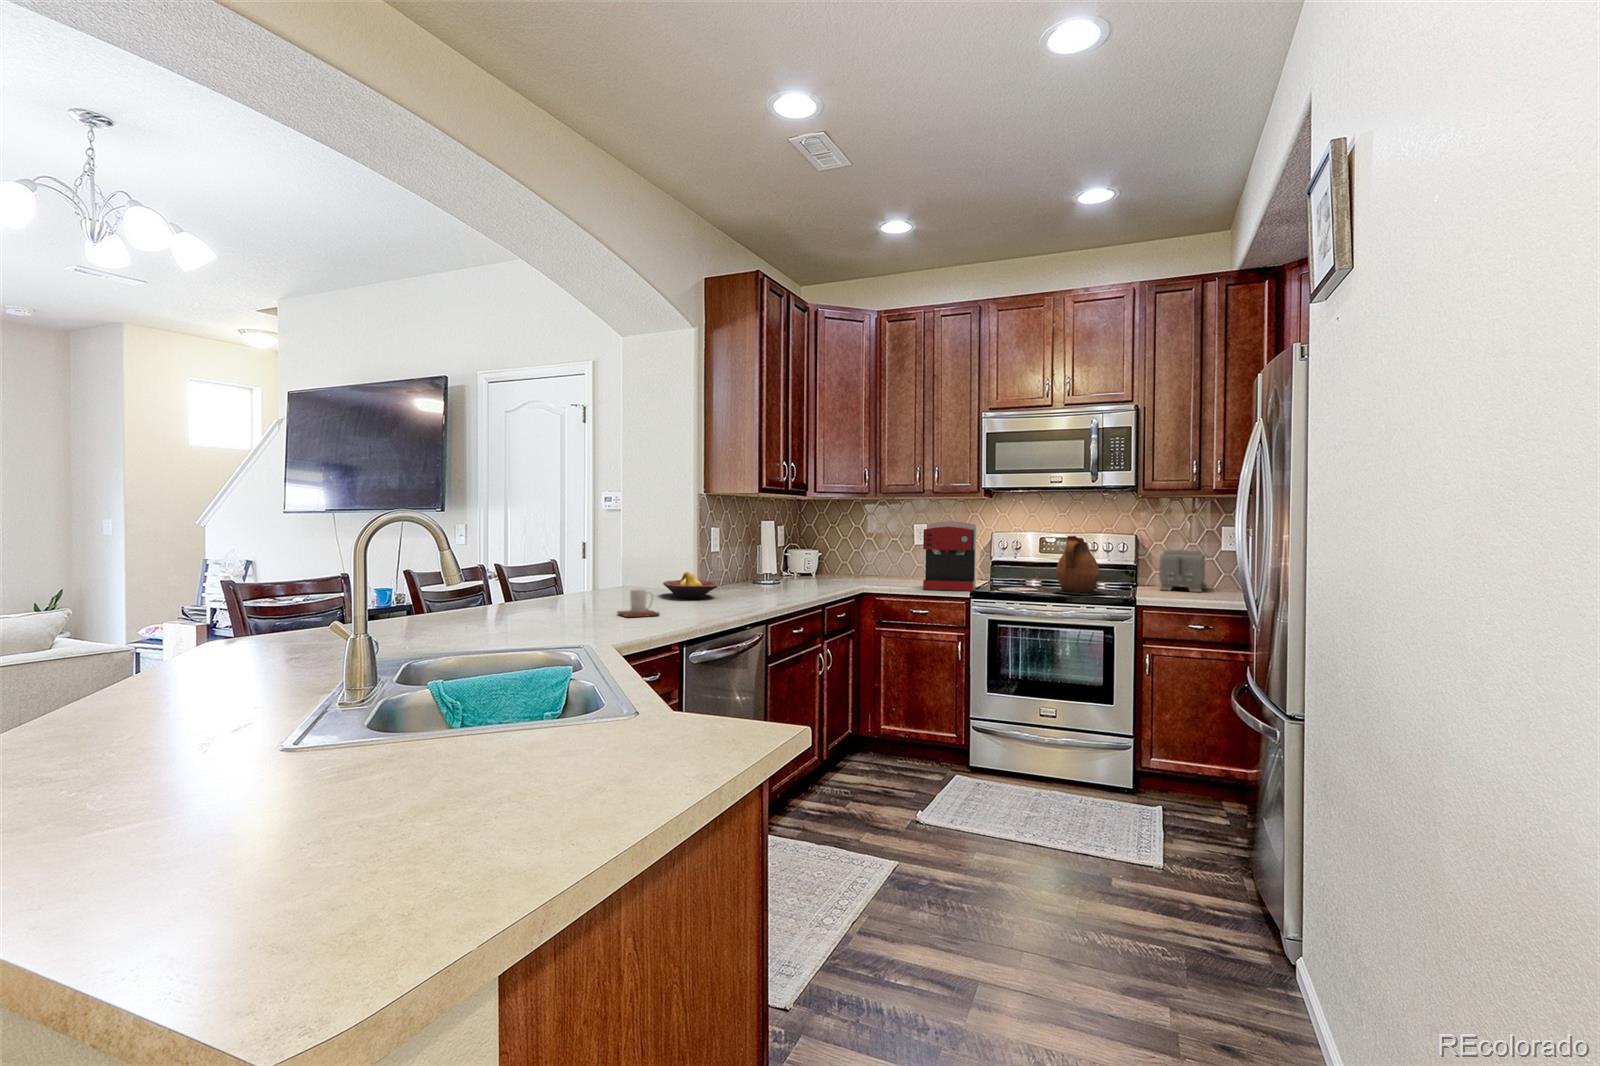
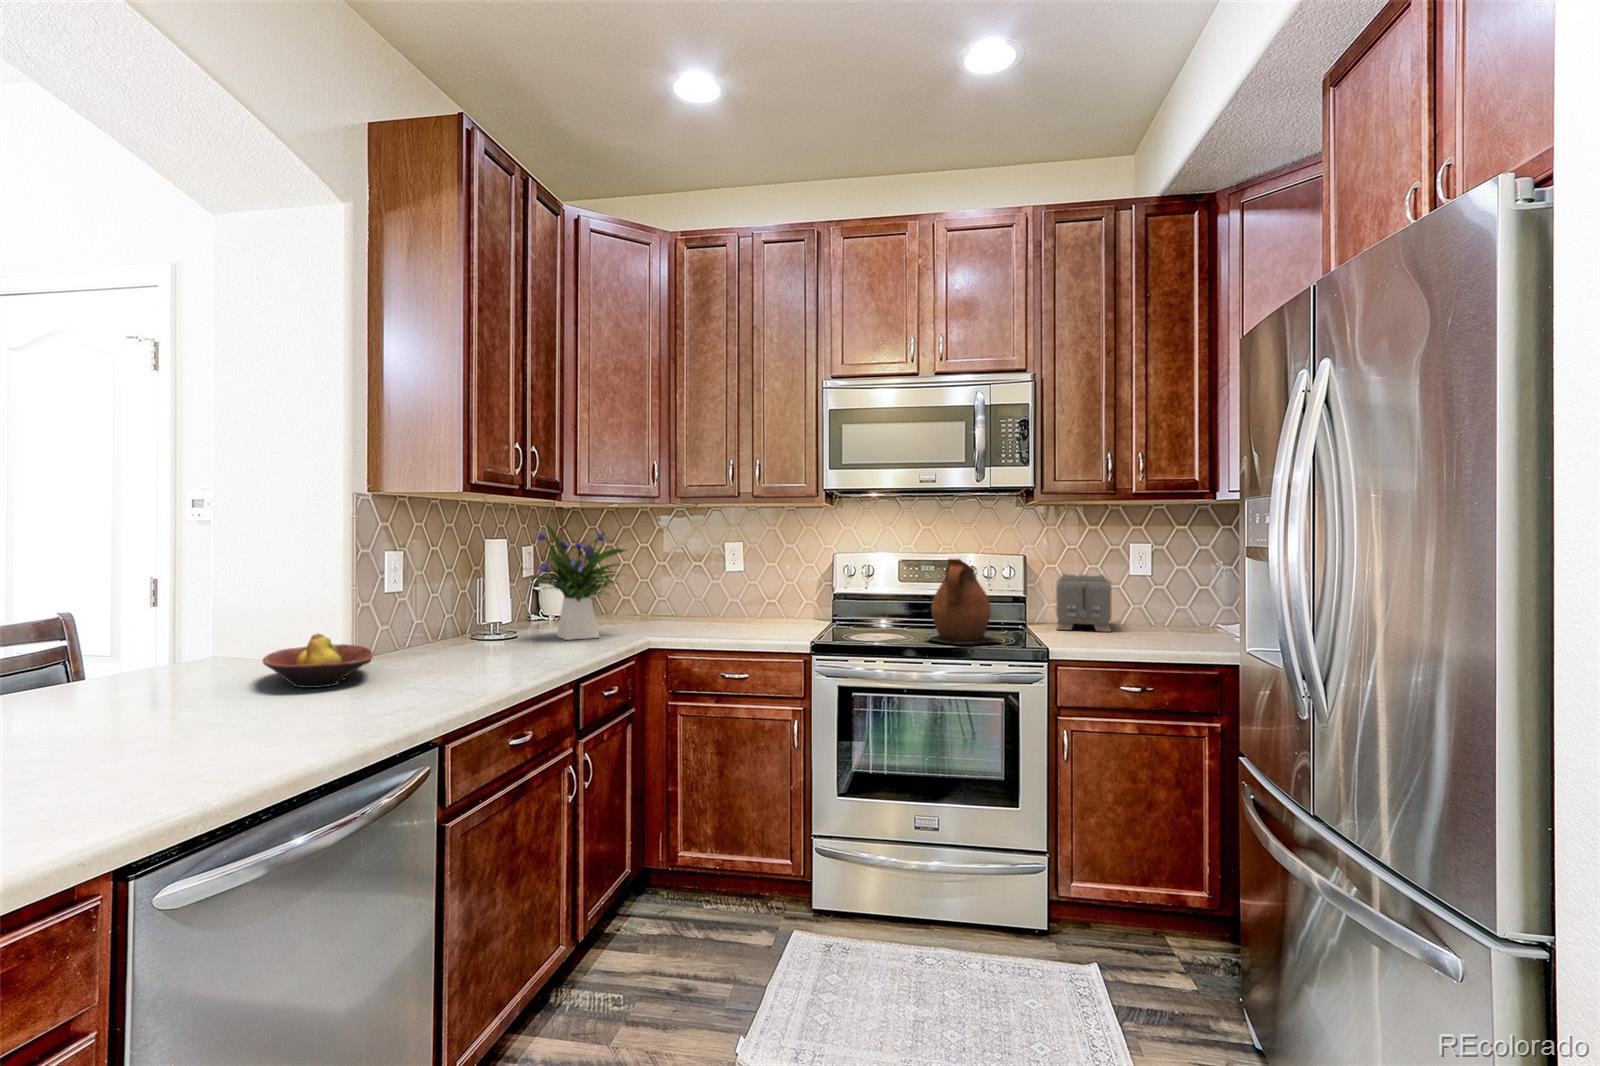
flower arrangement: none [781,511,849,586] -> present [532,524,625,640]
coffee maker: present [923,521,976,591] -> none [740,538,814,642]
mug: present [617,590,660,617] -> none [44,701,153,779]

